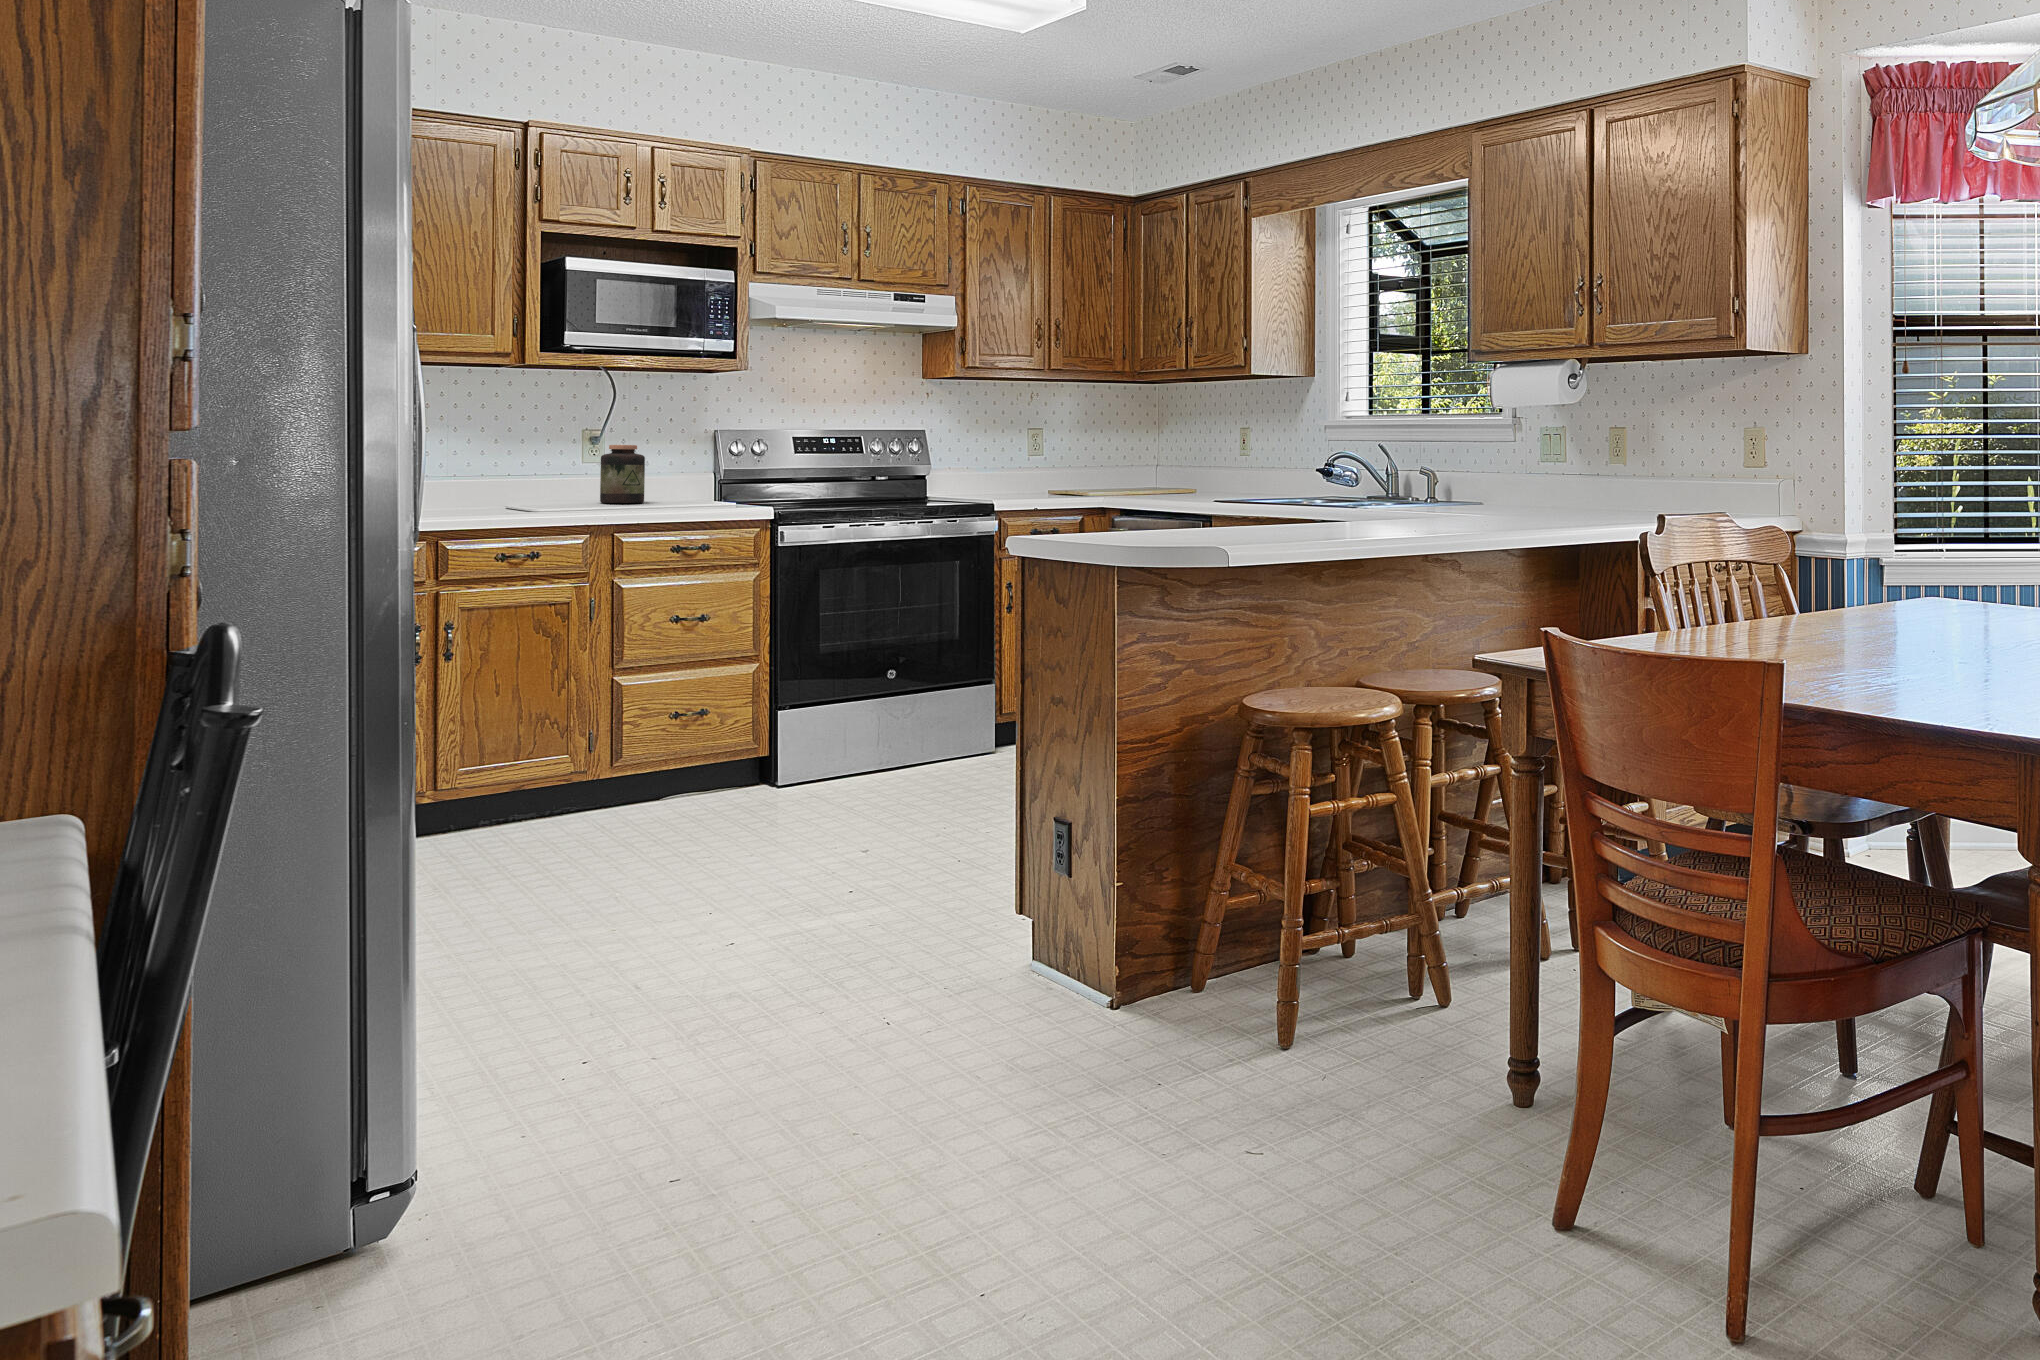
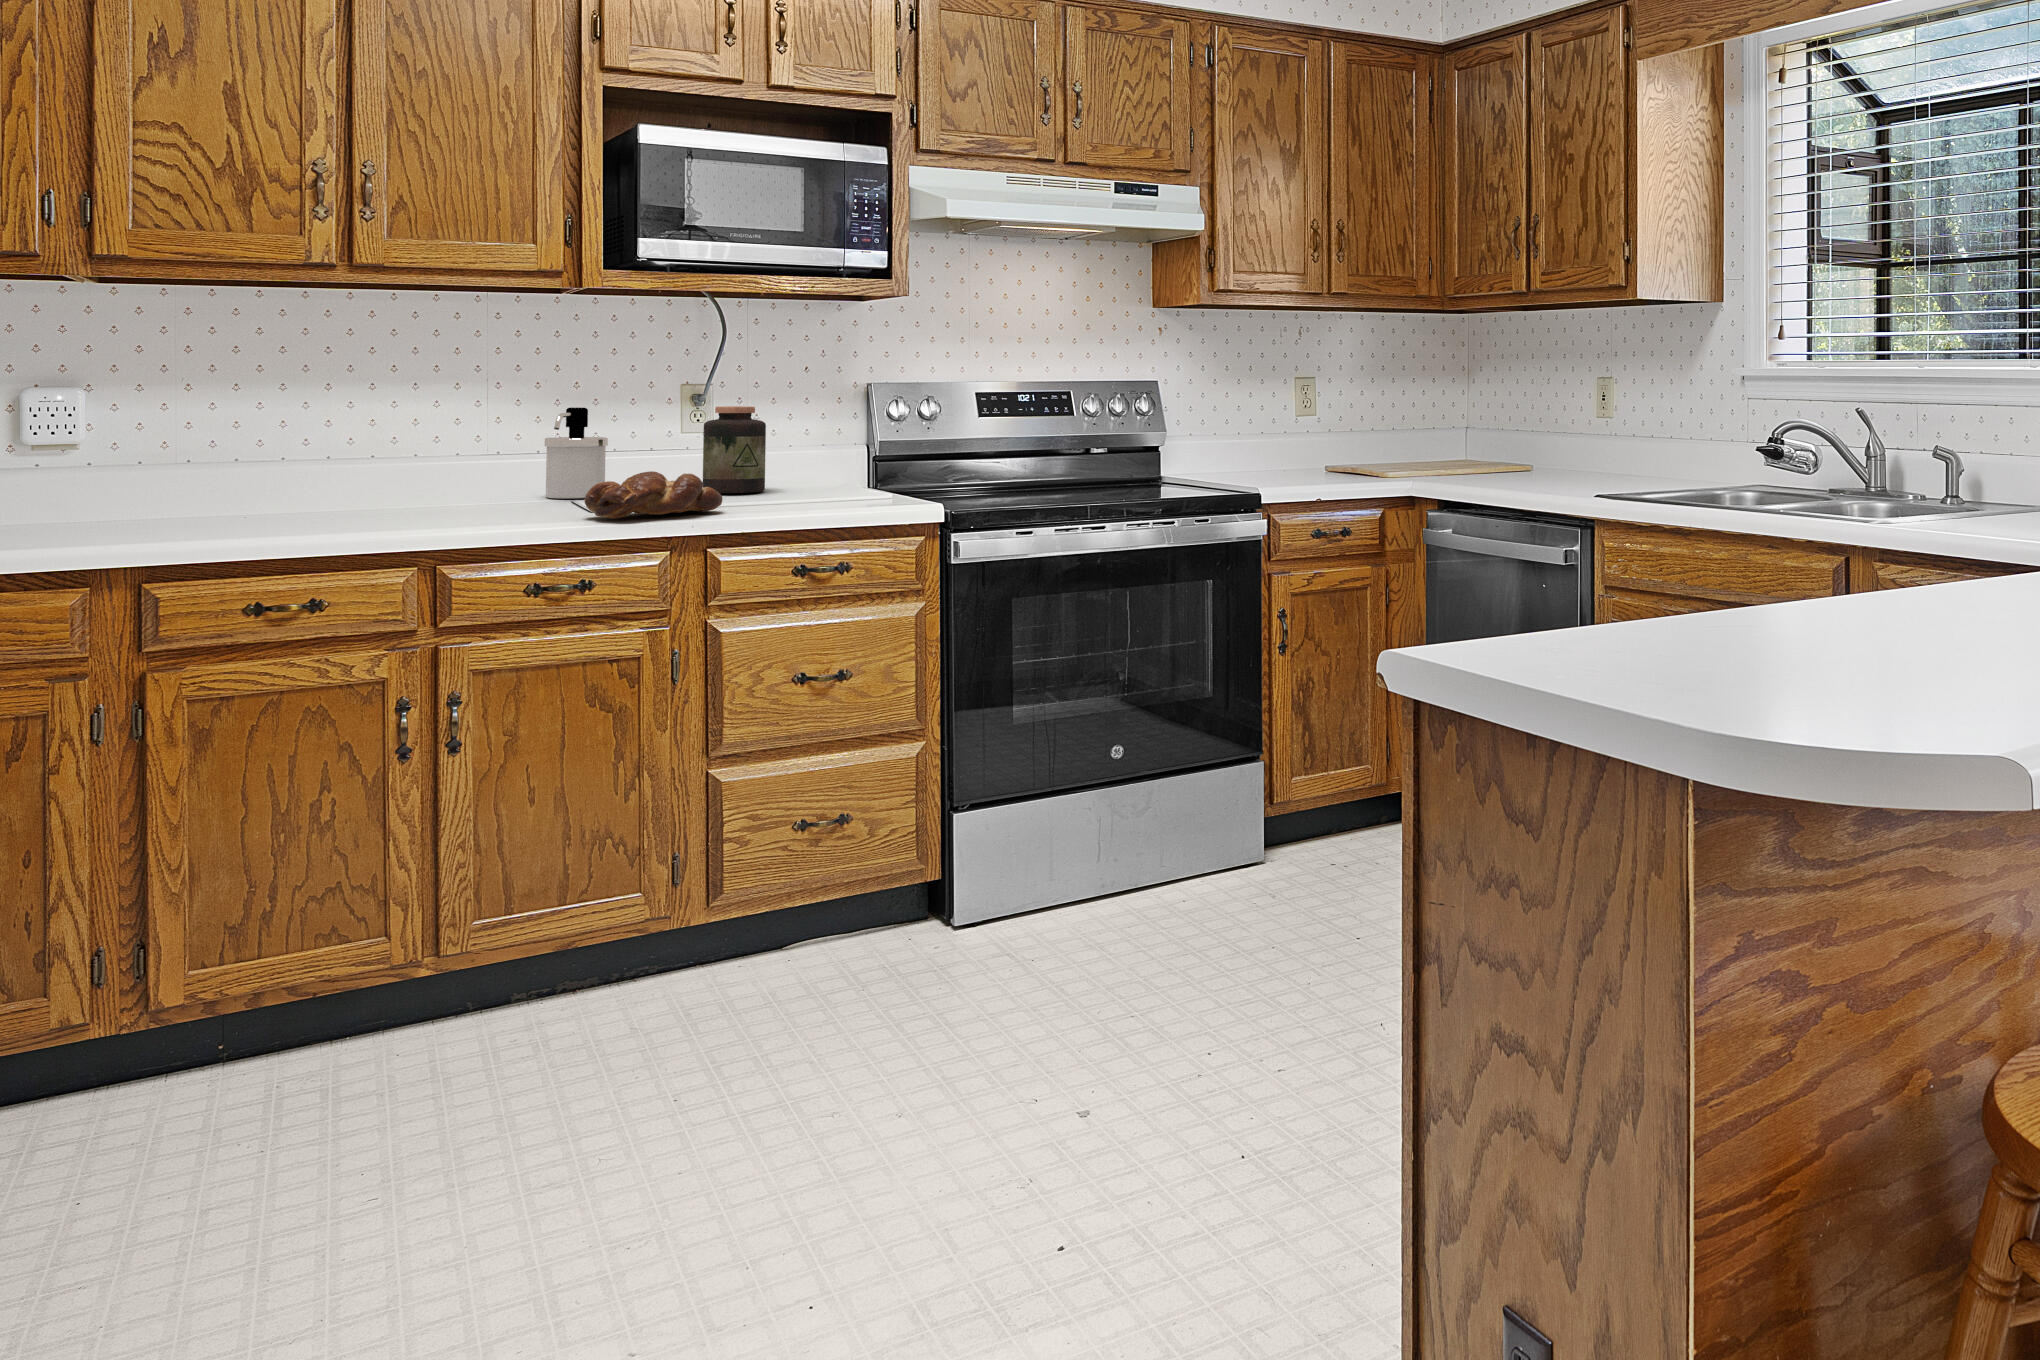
soap dispenser: none [490,444,534,505] -> present [545,407,608,498]
bread loaf: none [528,484,621,513] -> present [584,471,722,519]

